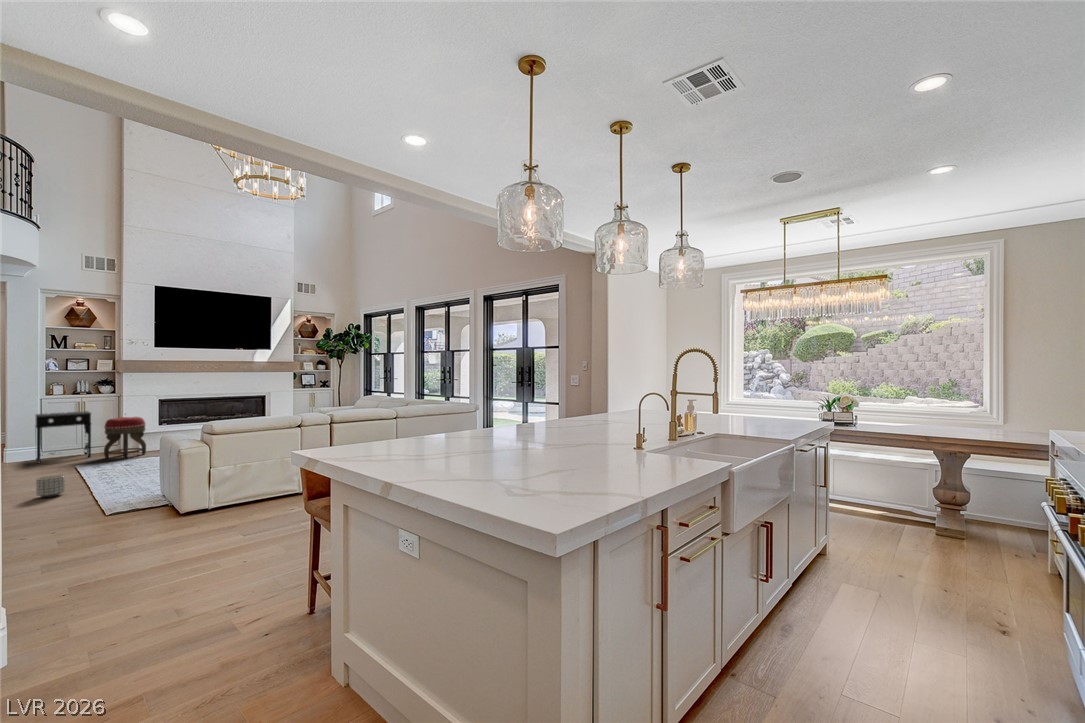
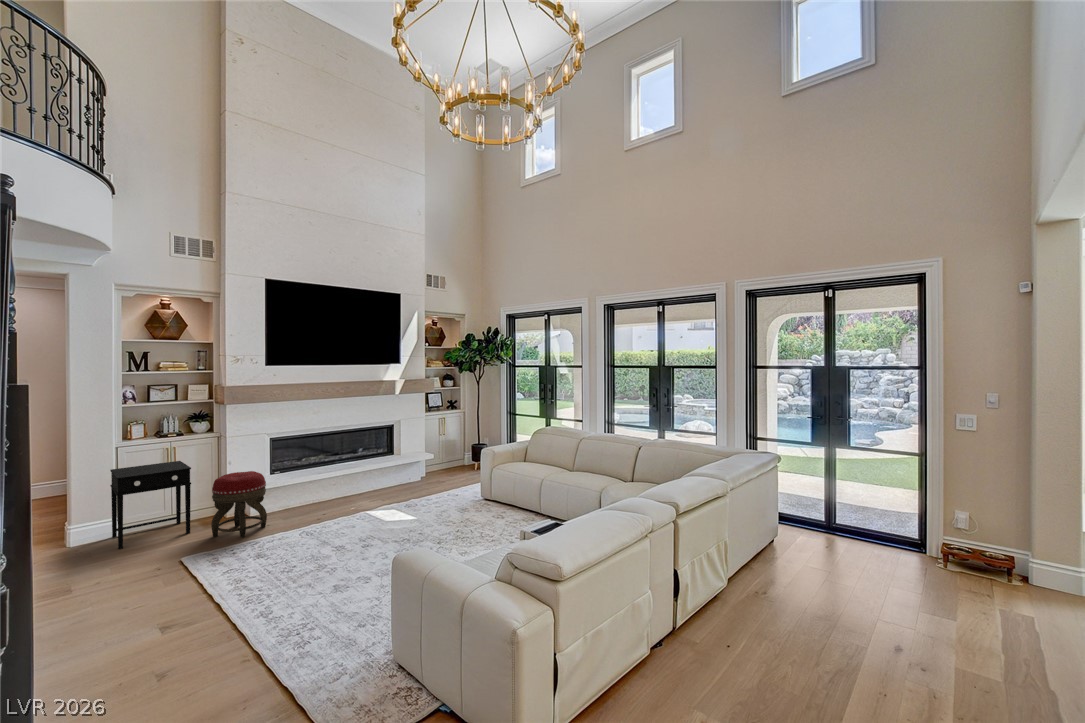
planter: present [36,475,65,497] -> none [166,635,213,688]

